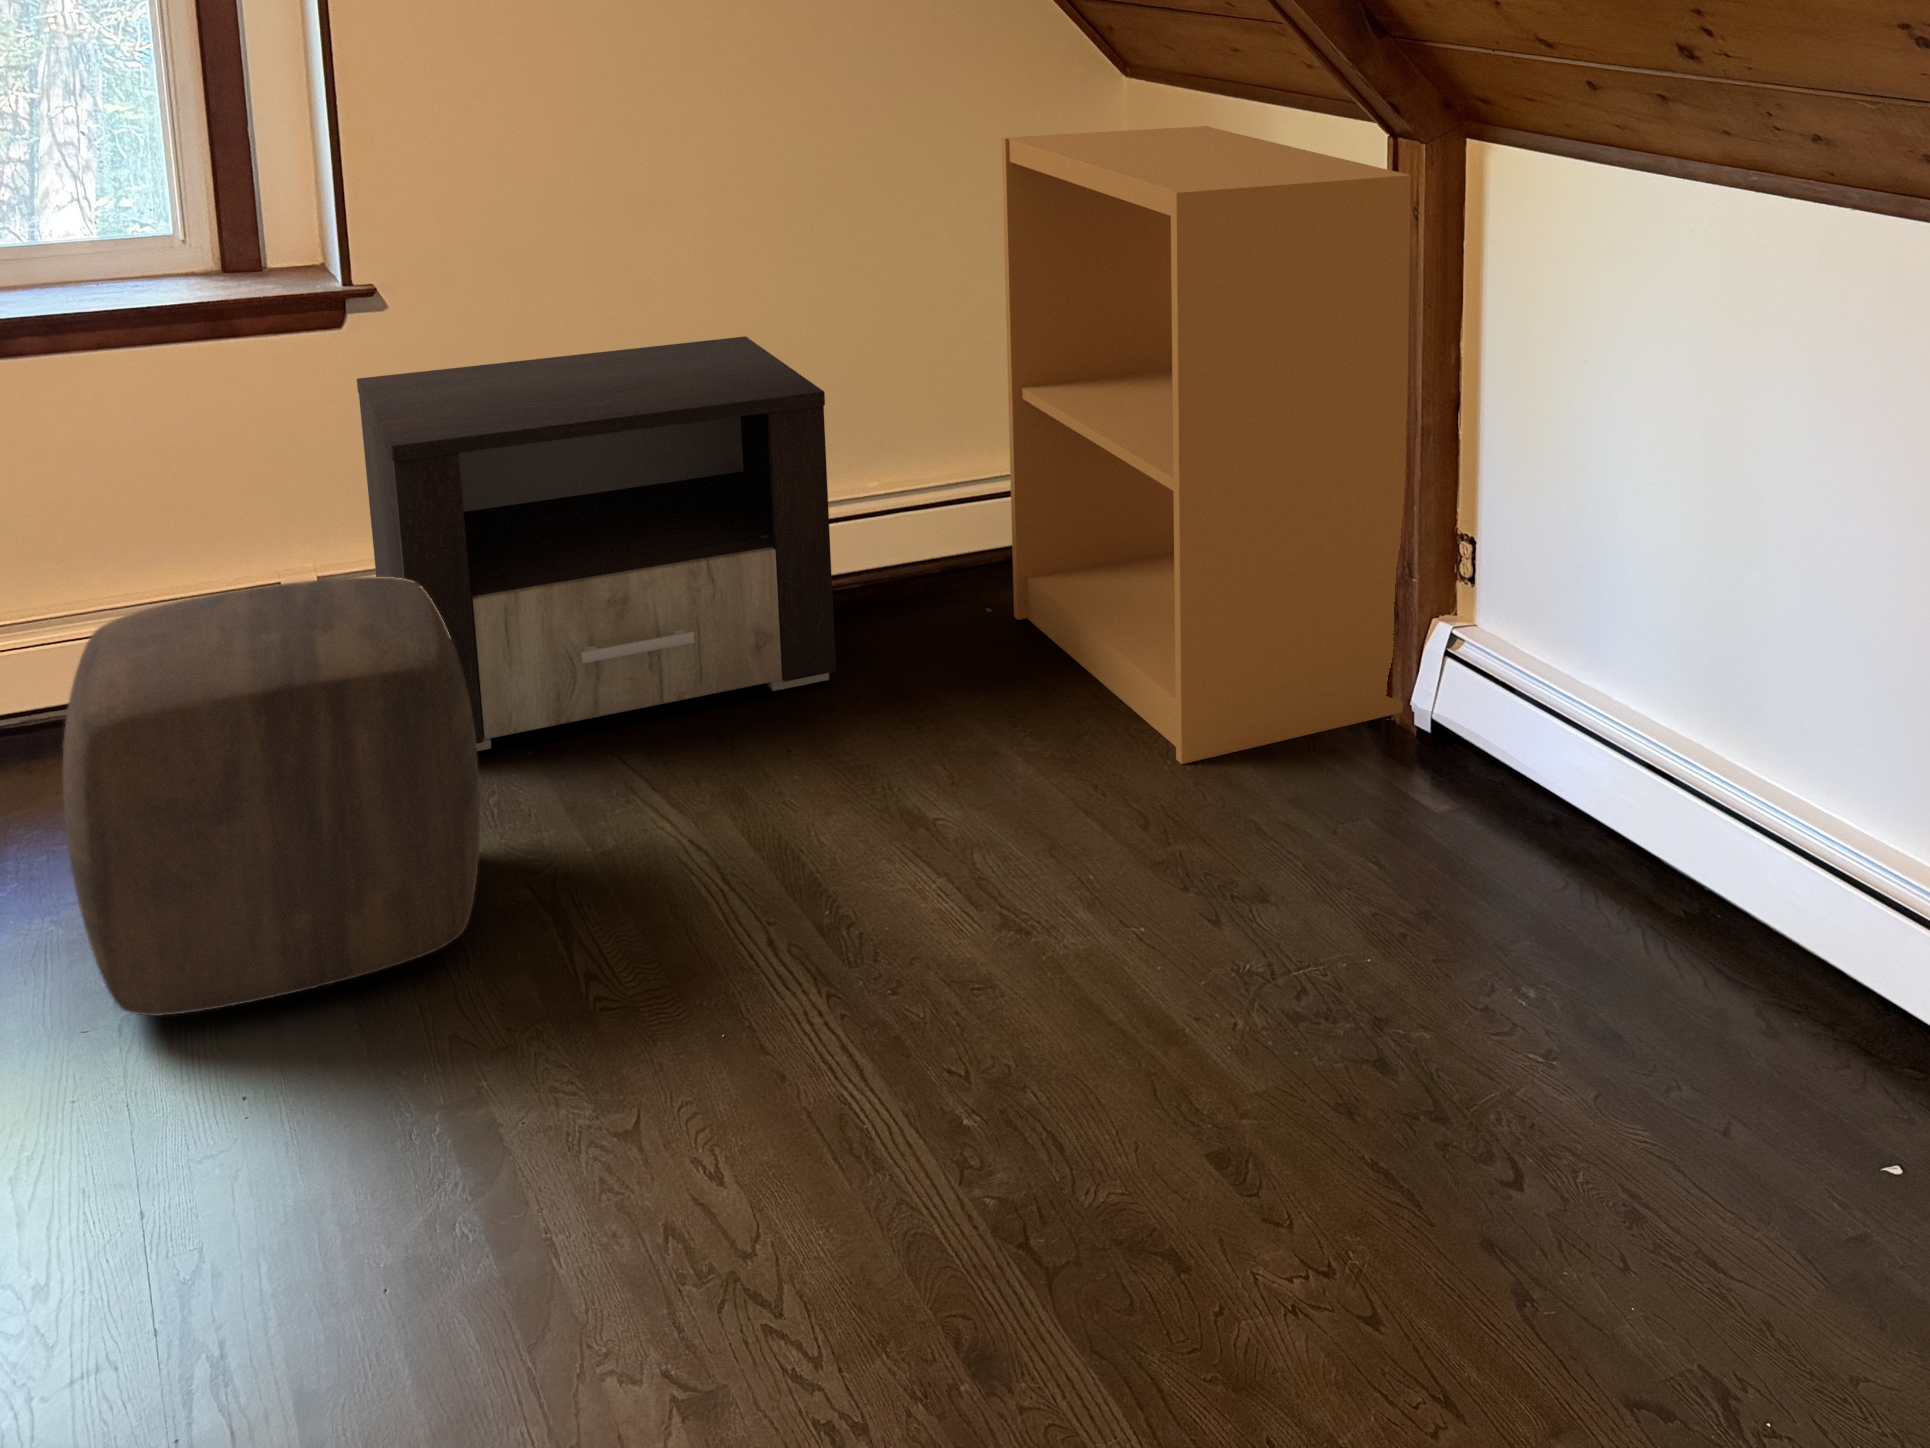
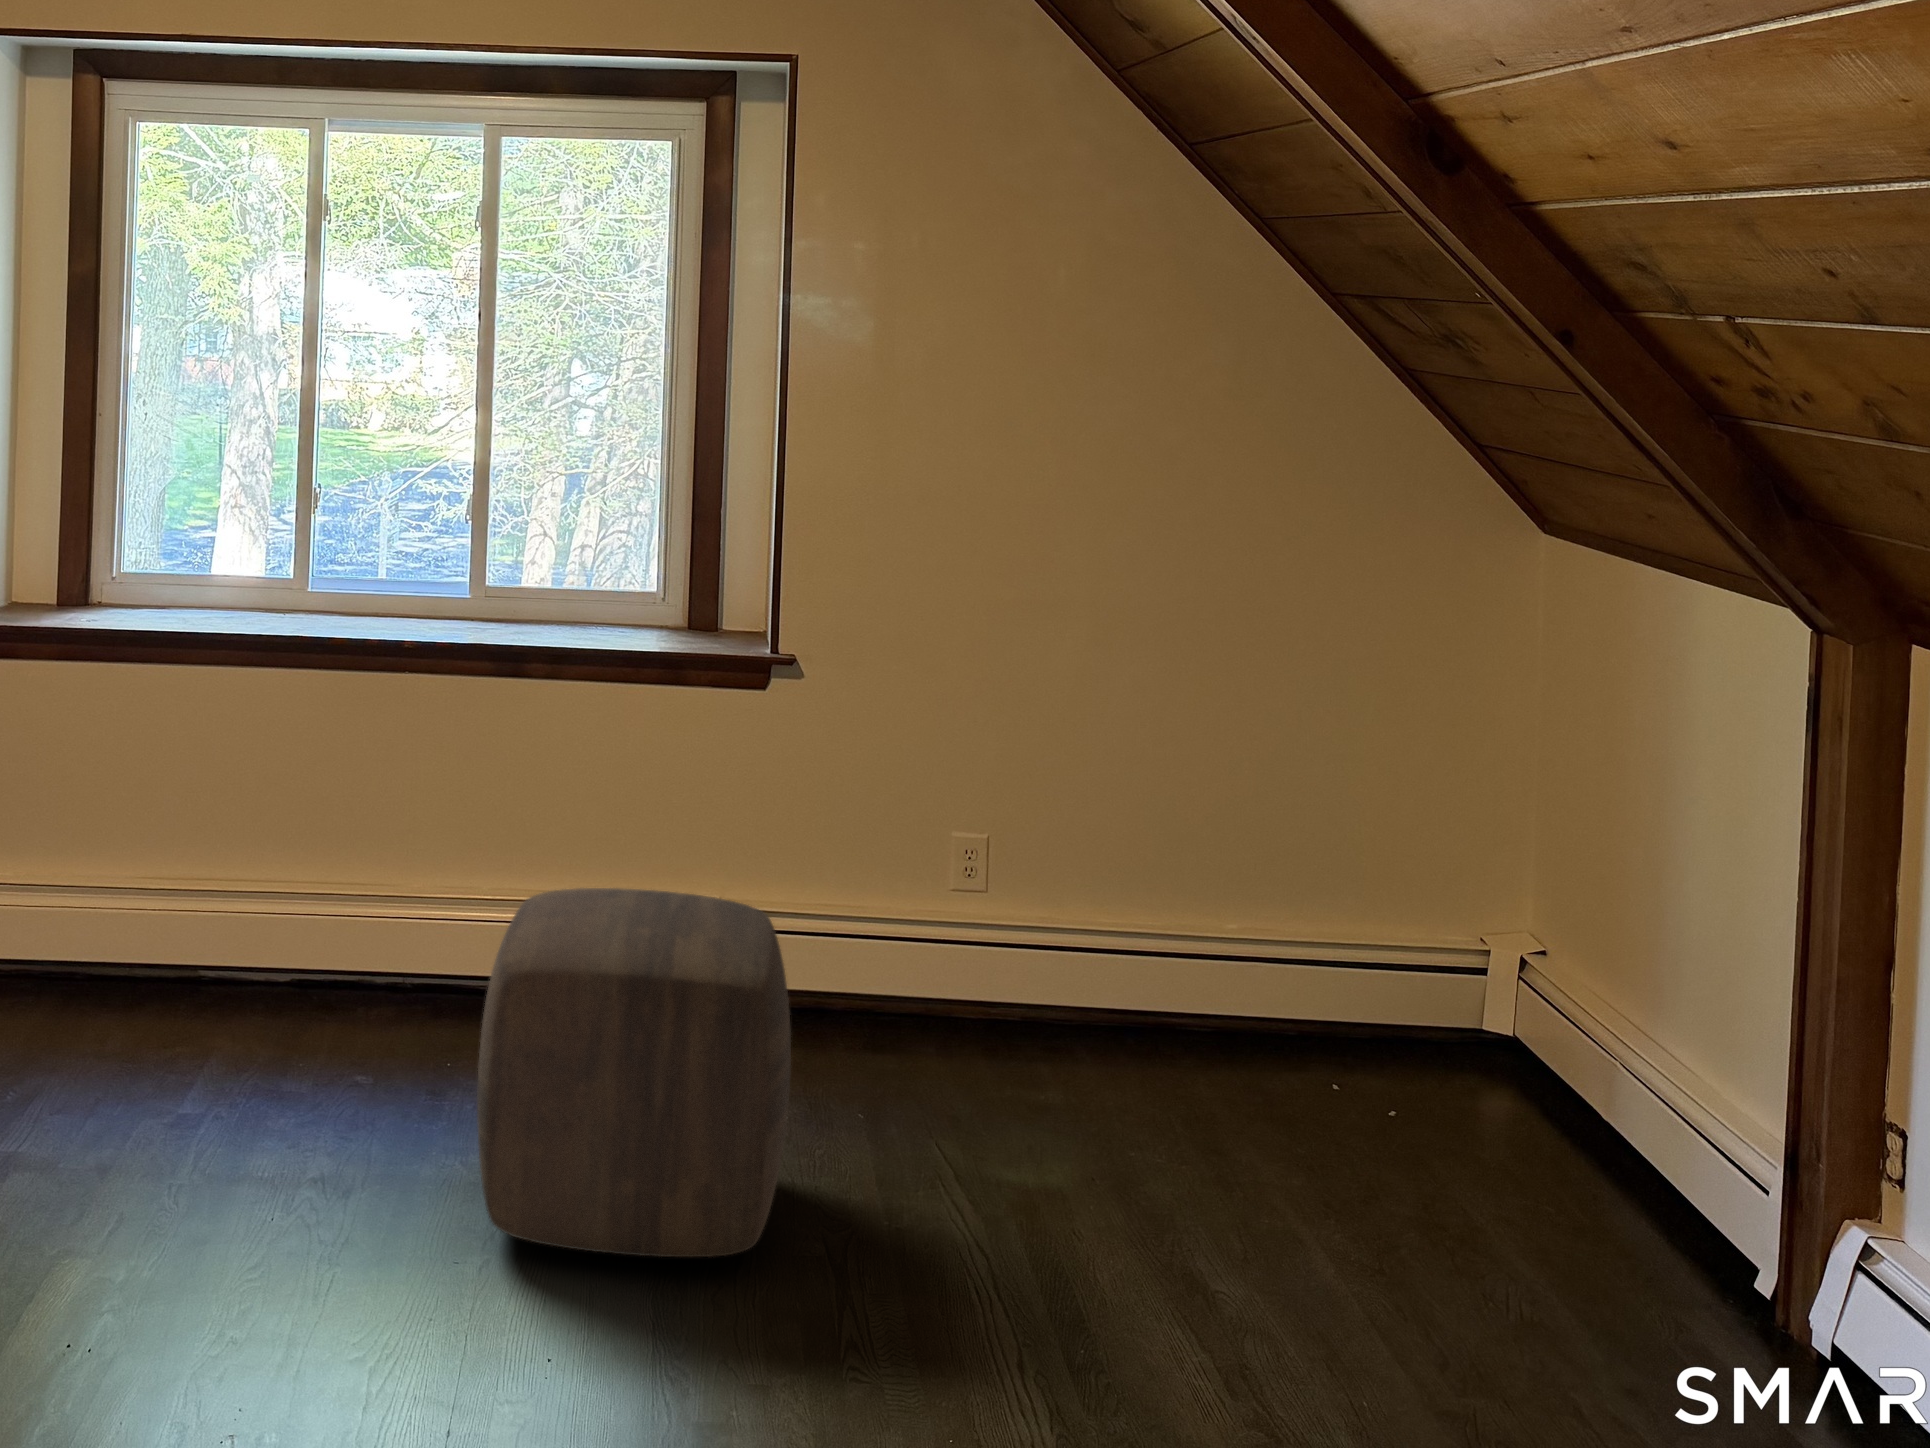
bookshelf: present [1001,126,1411,764] -> none [1351,583,1840,1332]
nightstand: present [357,336,836,751] -> none [752,730,1162,1114]

